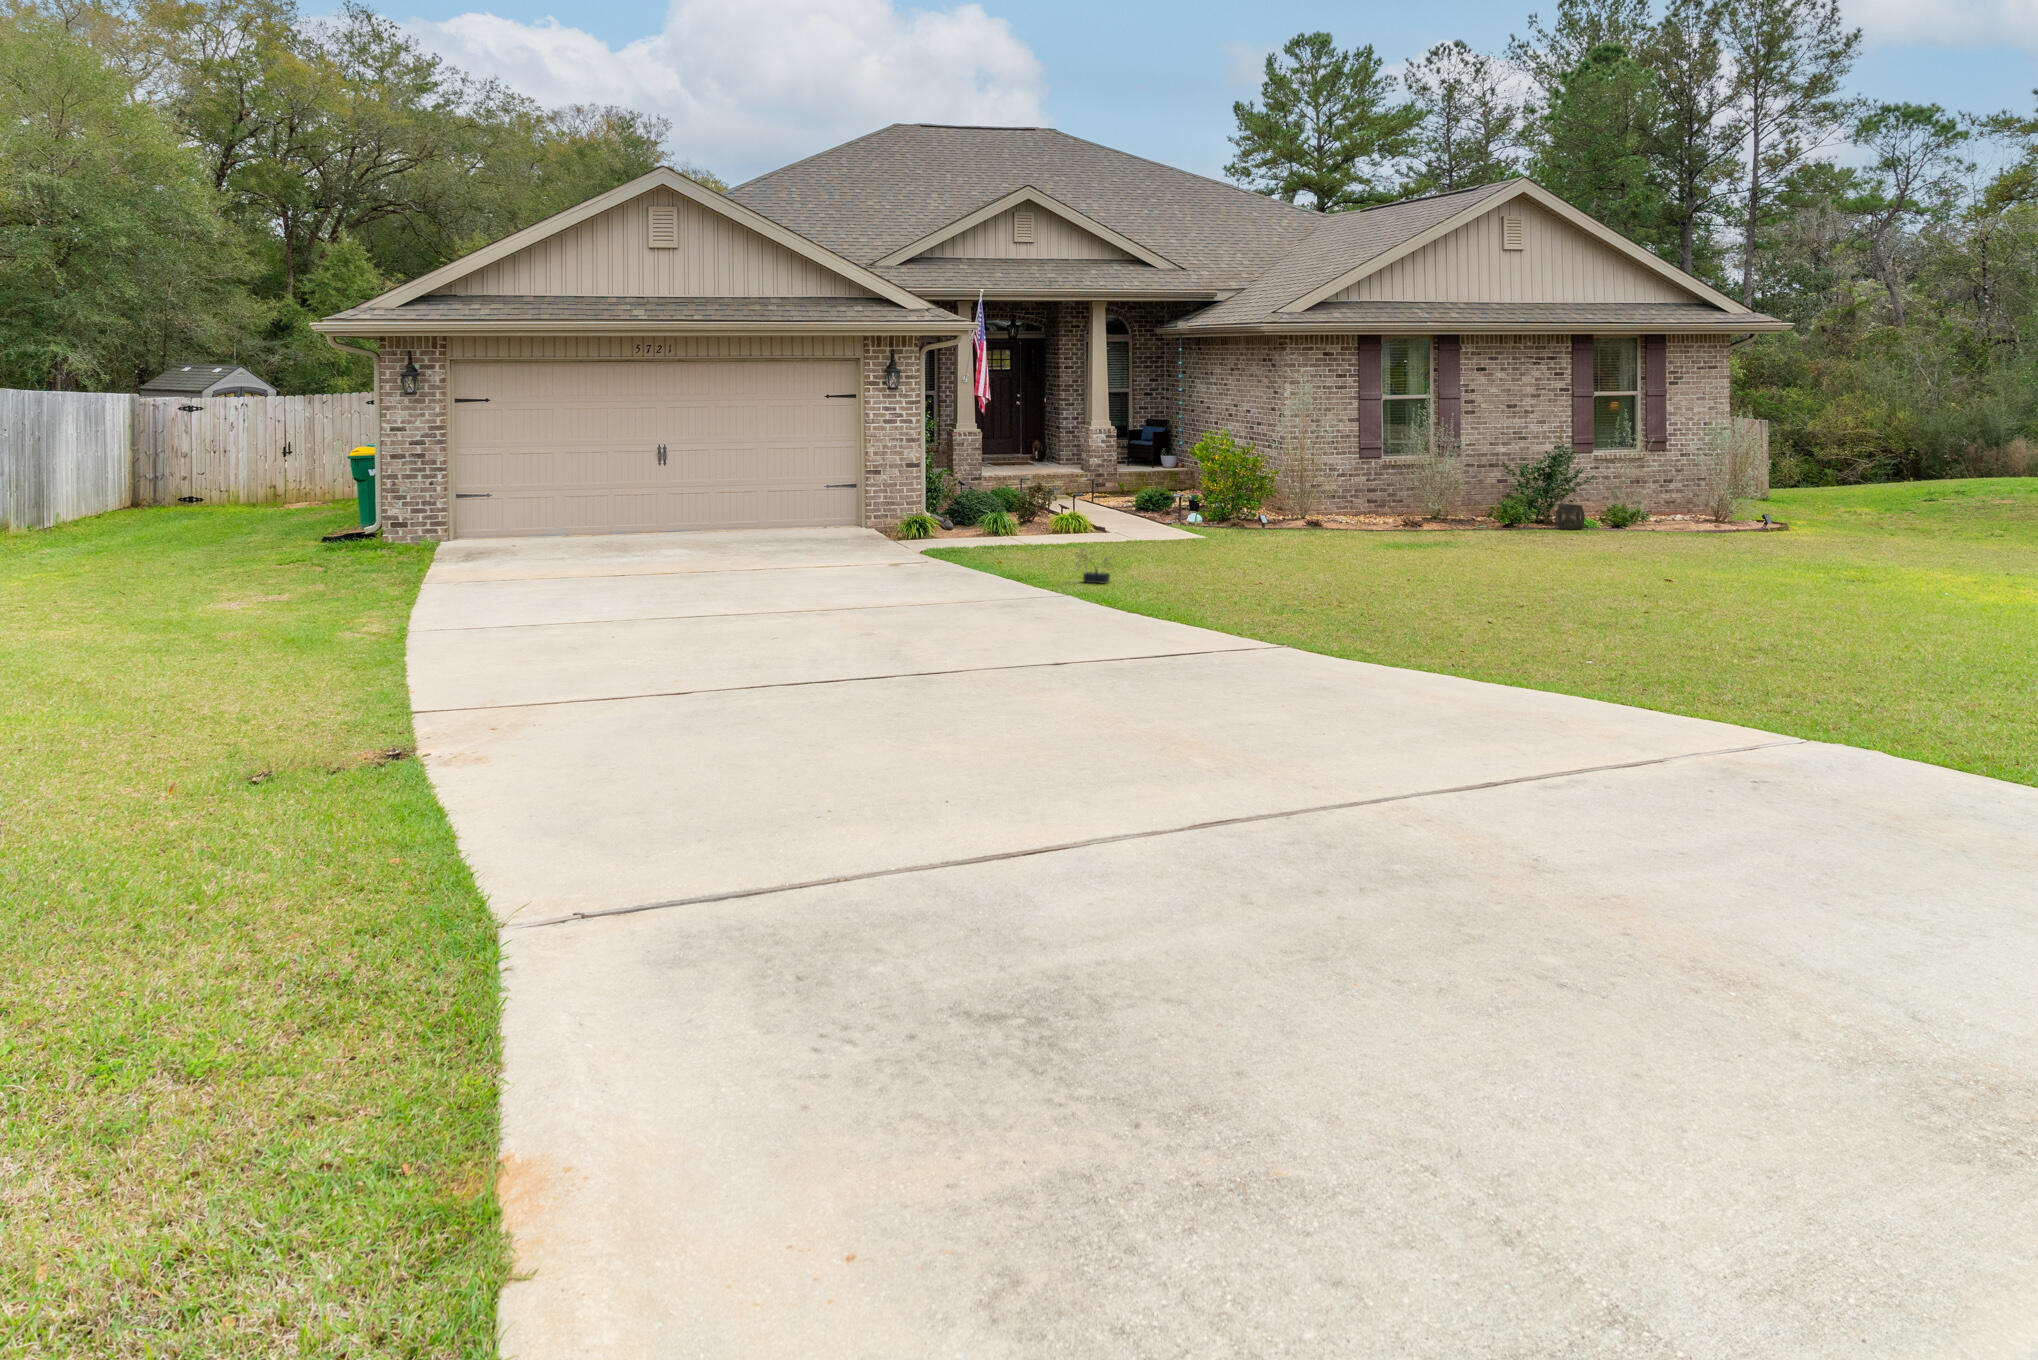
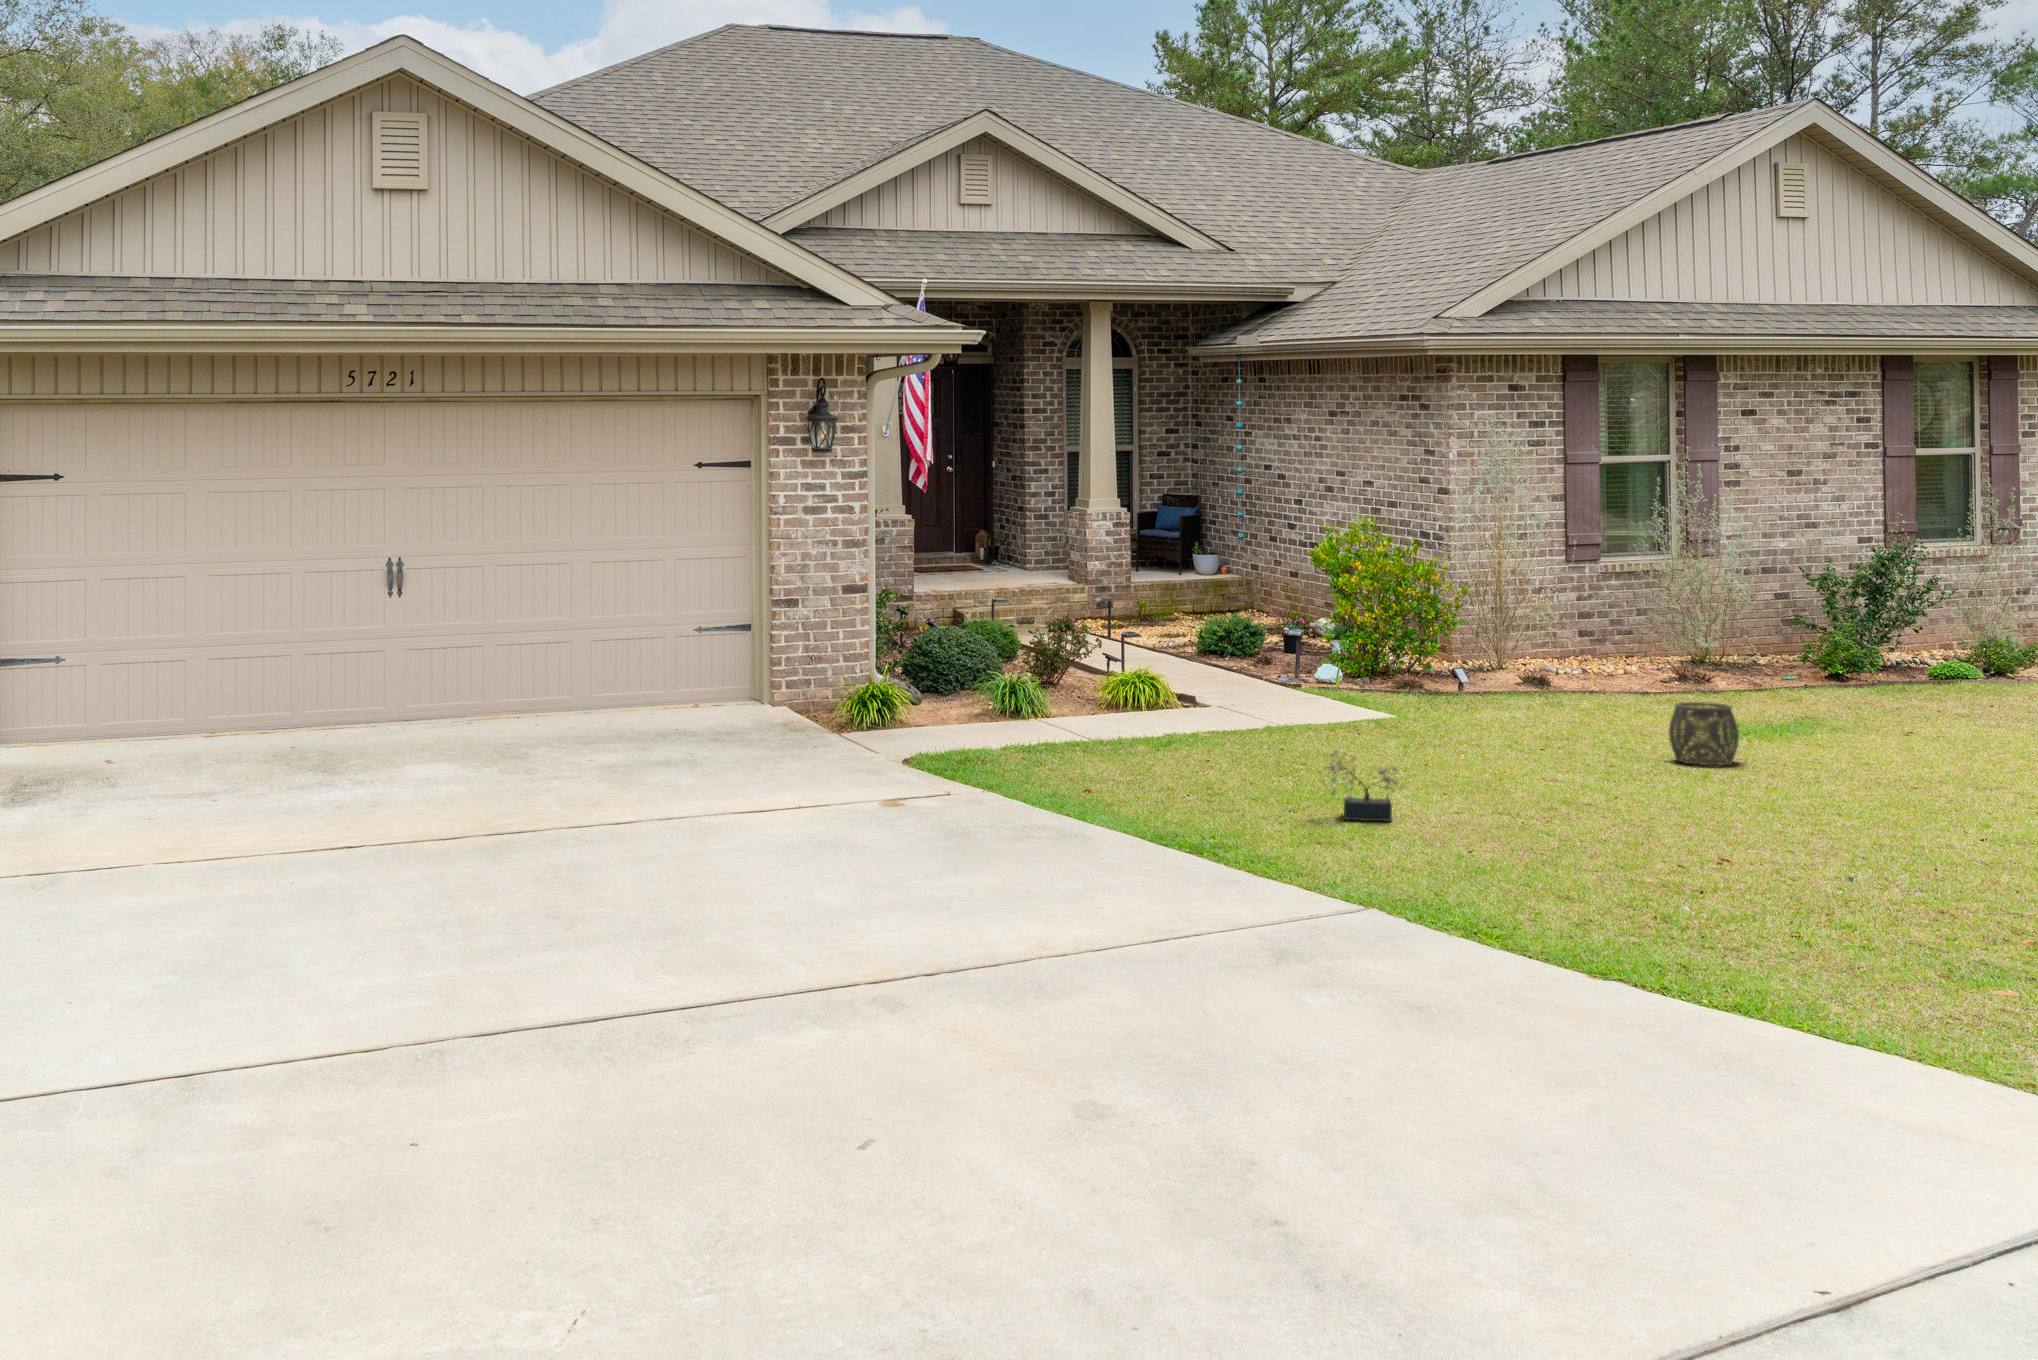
woven basket: present [1556,504,1585,530] -> present [1669,702,1739,765]

